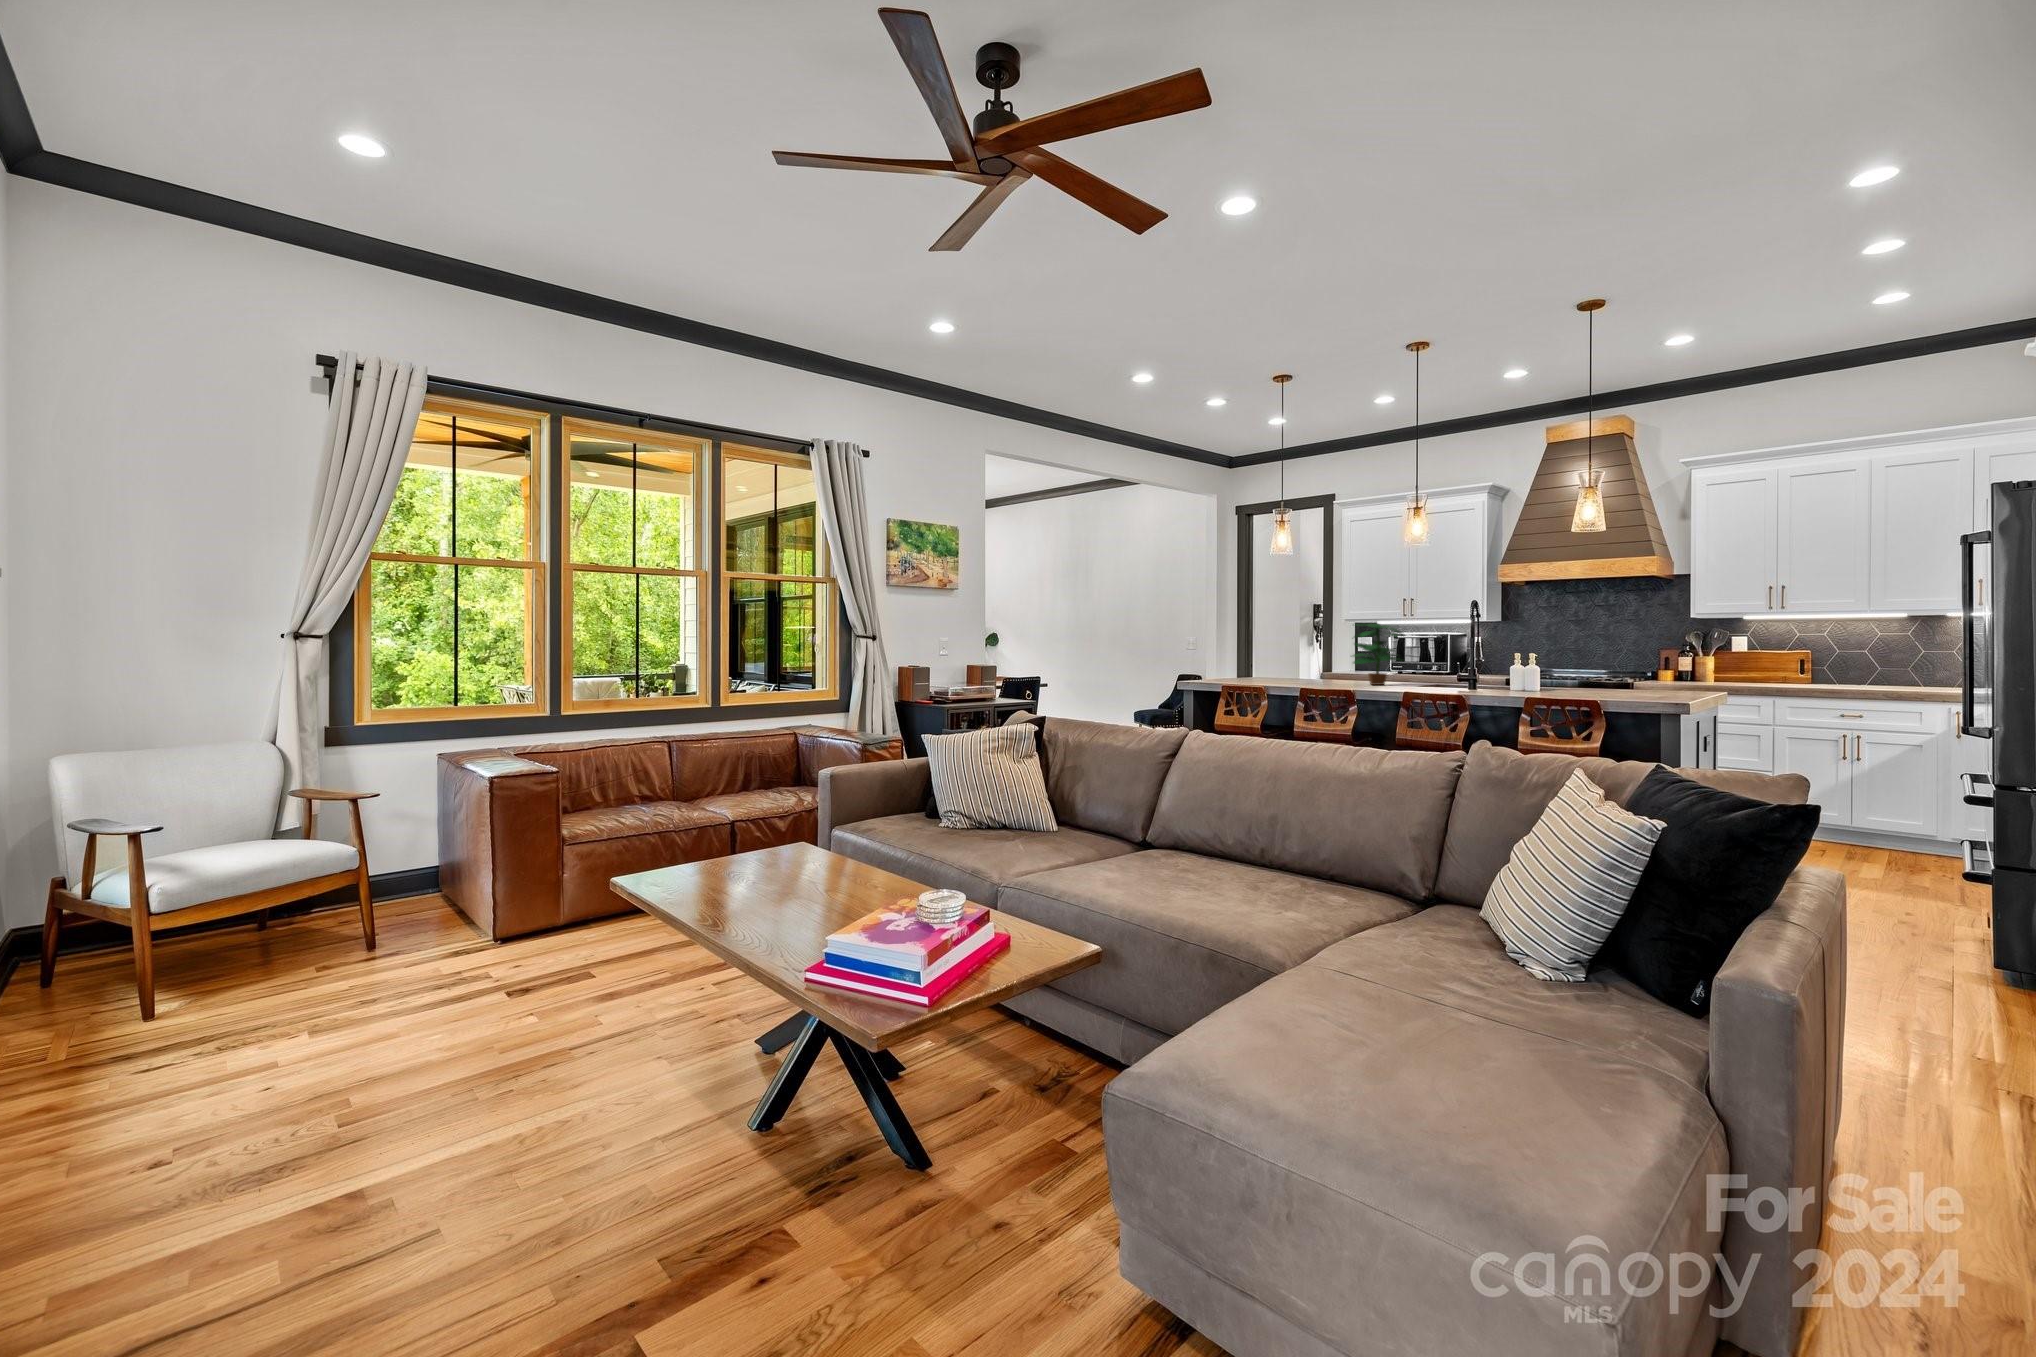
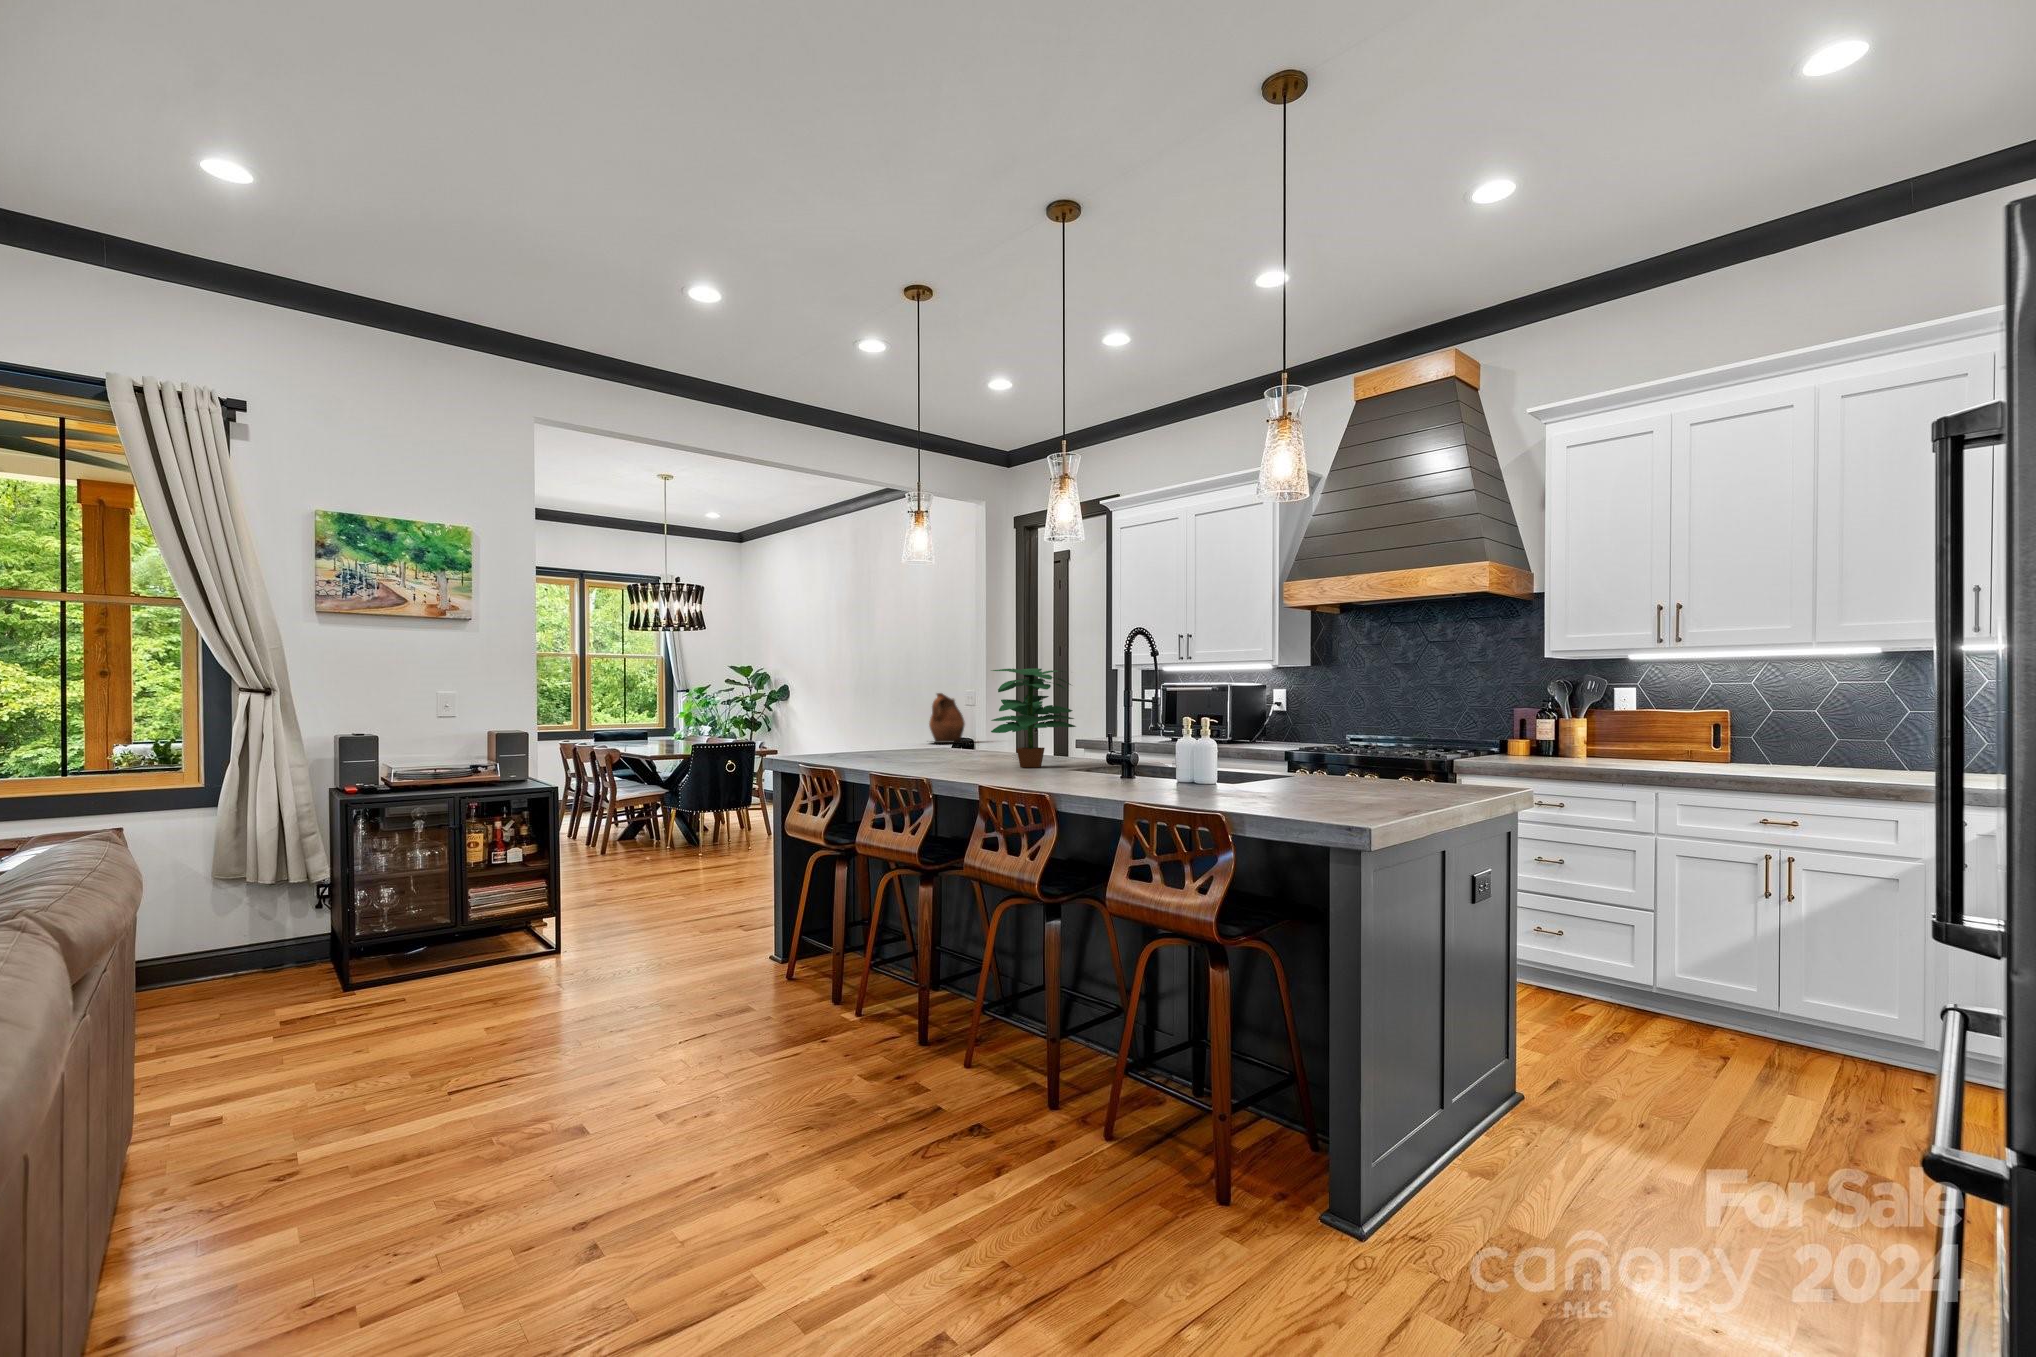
ceramic pitcher: none [1219,640,1254,675] -> present [929,693,967,743]

